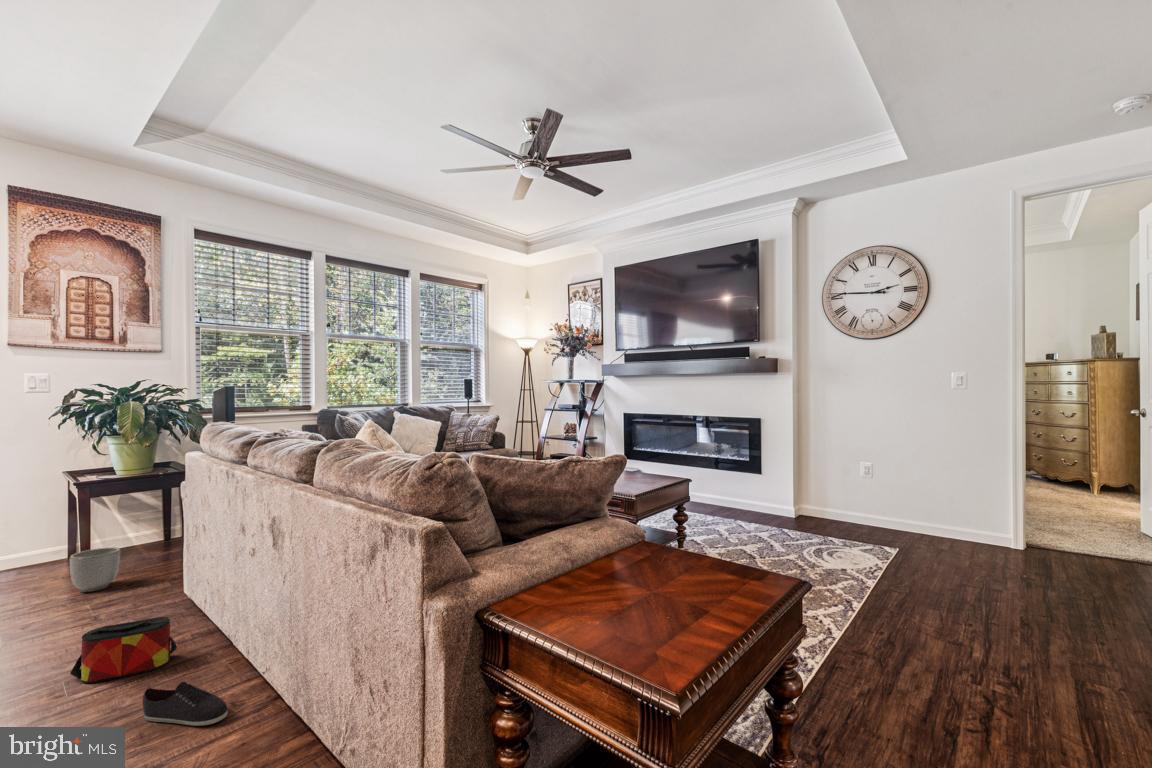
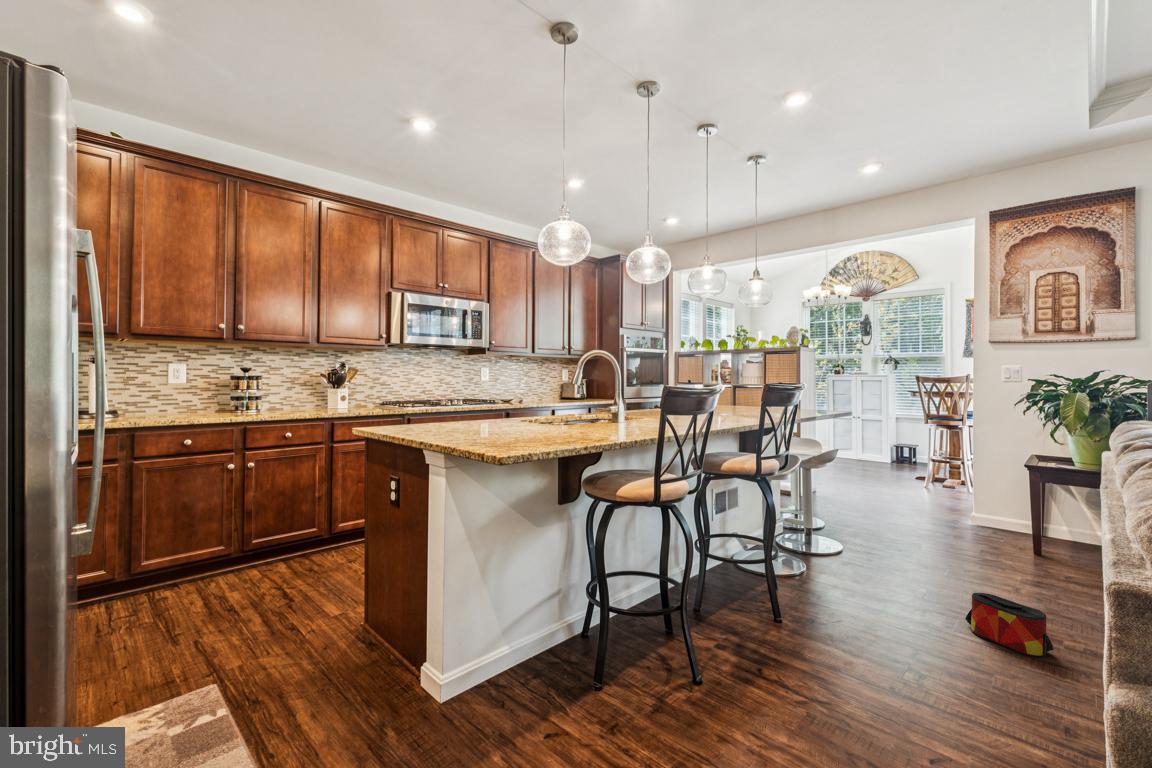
planter: present [69,547,120,592] -> none [1015,529,1060,569]
shoe: present [143,682,228,726] -> none [987,661,1053,732]

